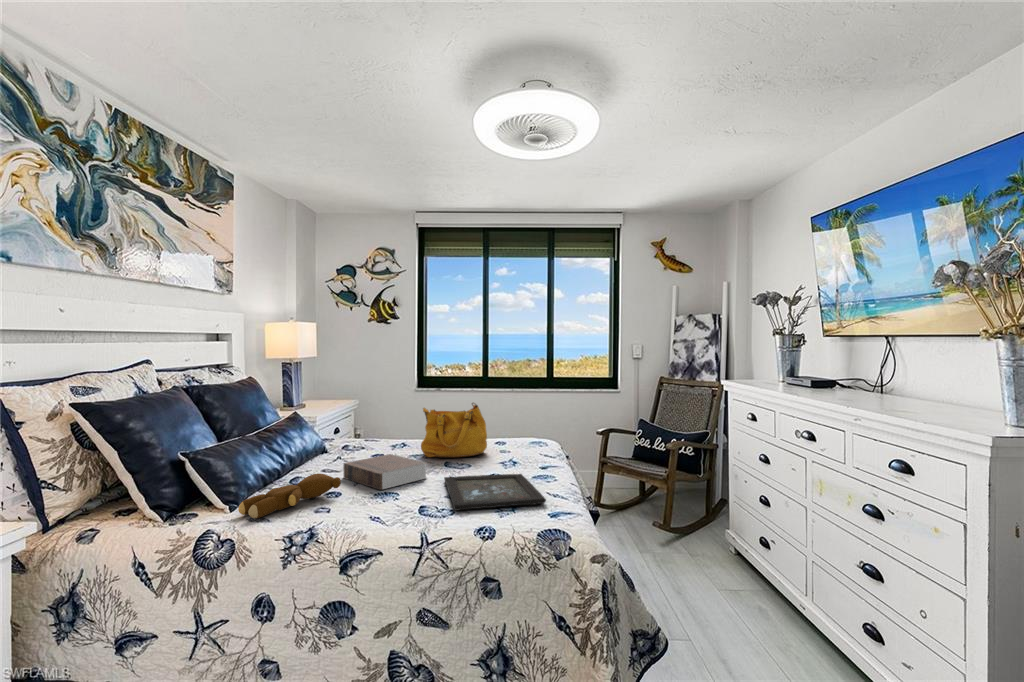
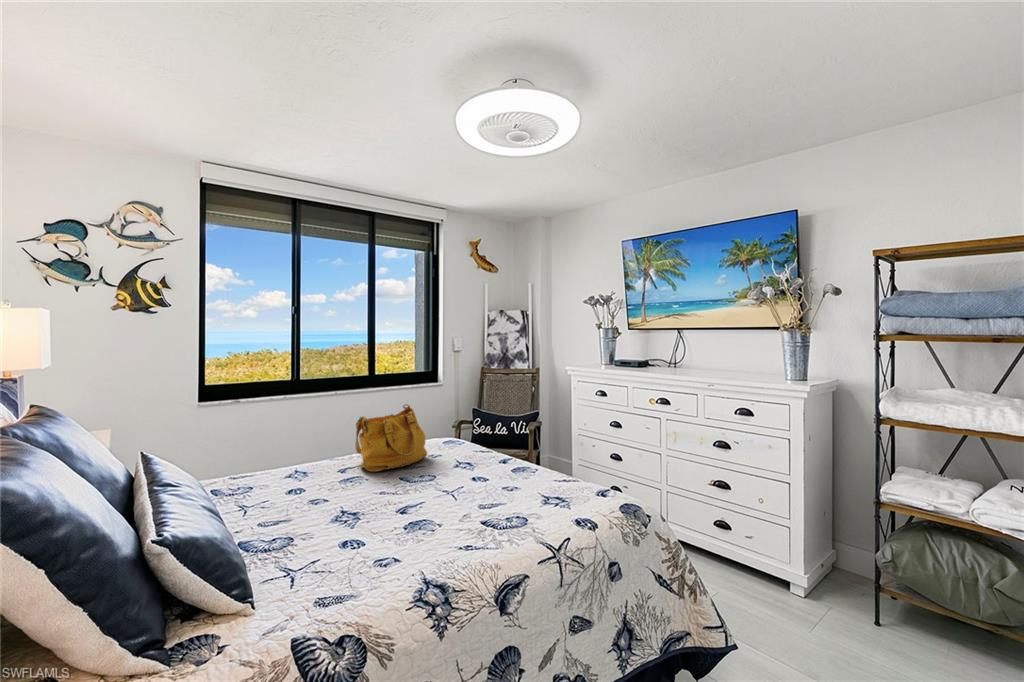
book: present [343,454,427,490] -> none [328,475,426,517]
teddy bear: present [238,474,341,518] -> none [301,514,379,599]
tray: present [444,474,546,510] -> none [449,467,578,513]

